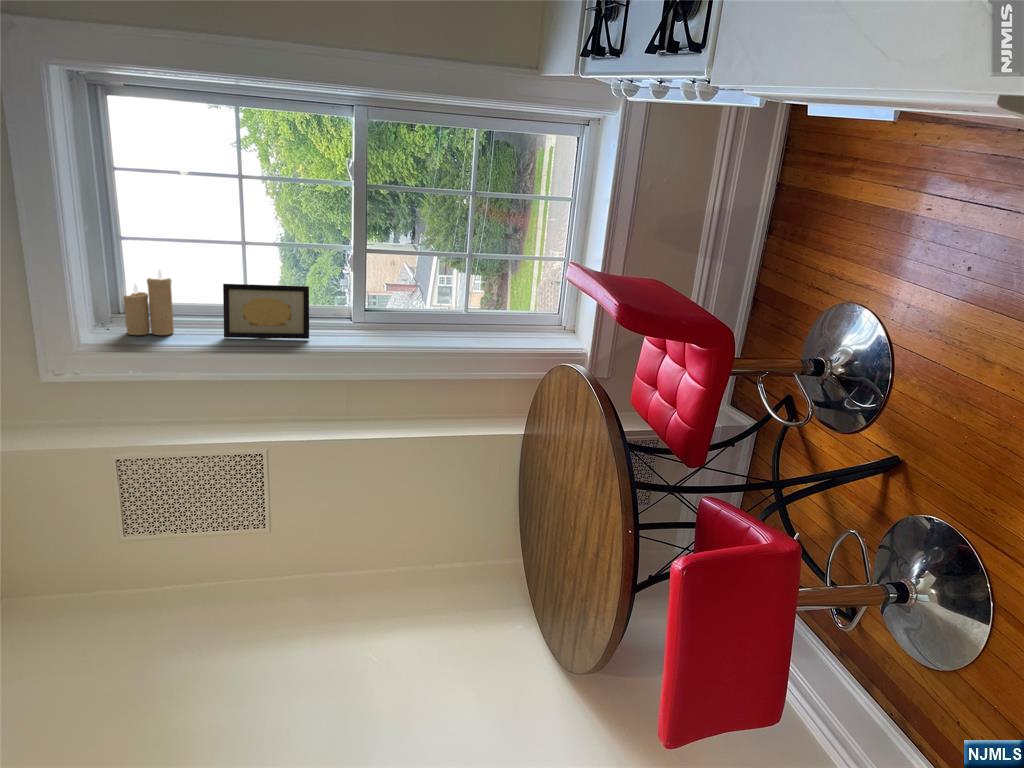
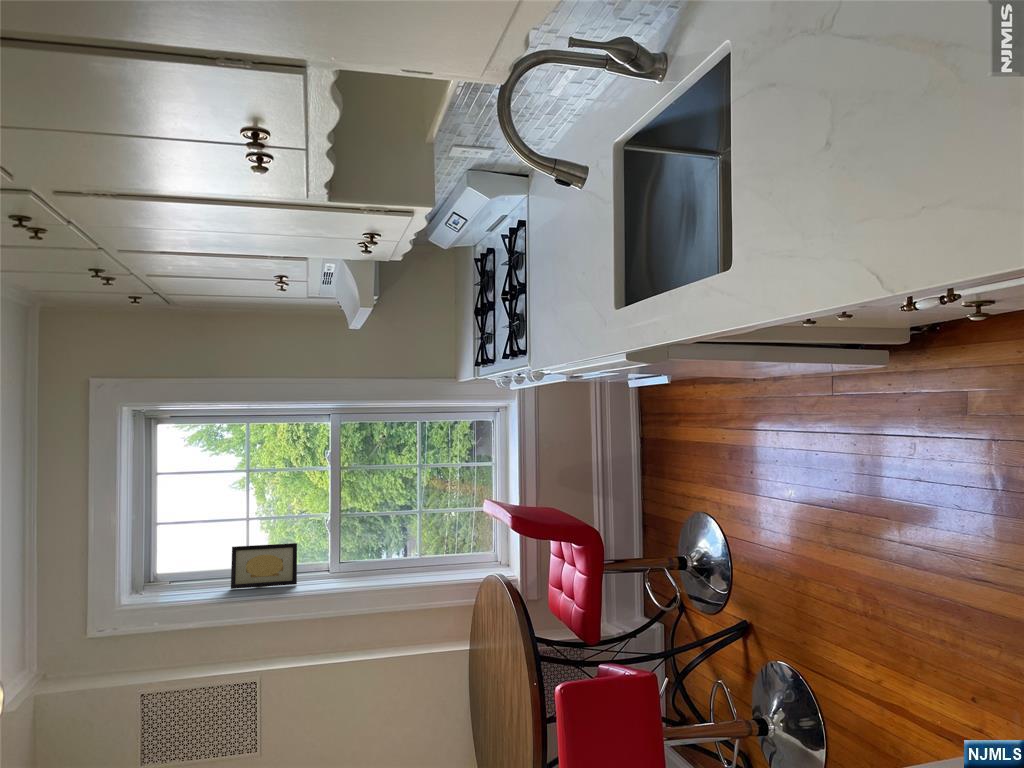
candle: present [123,270,174,335] -> none [156,540,193,593]

